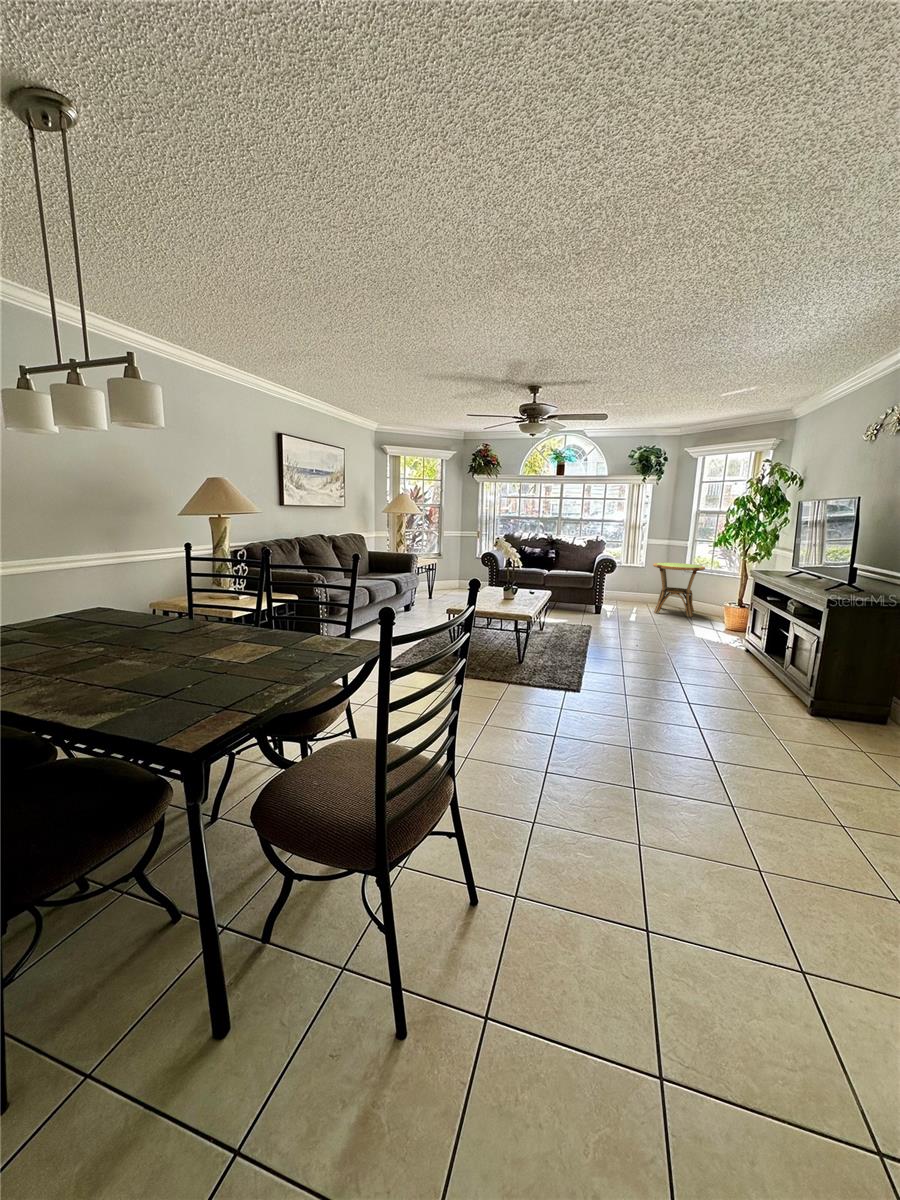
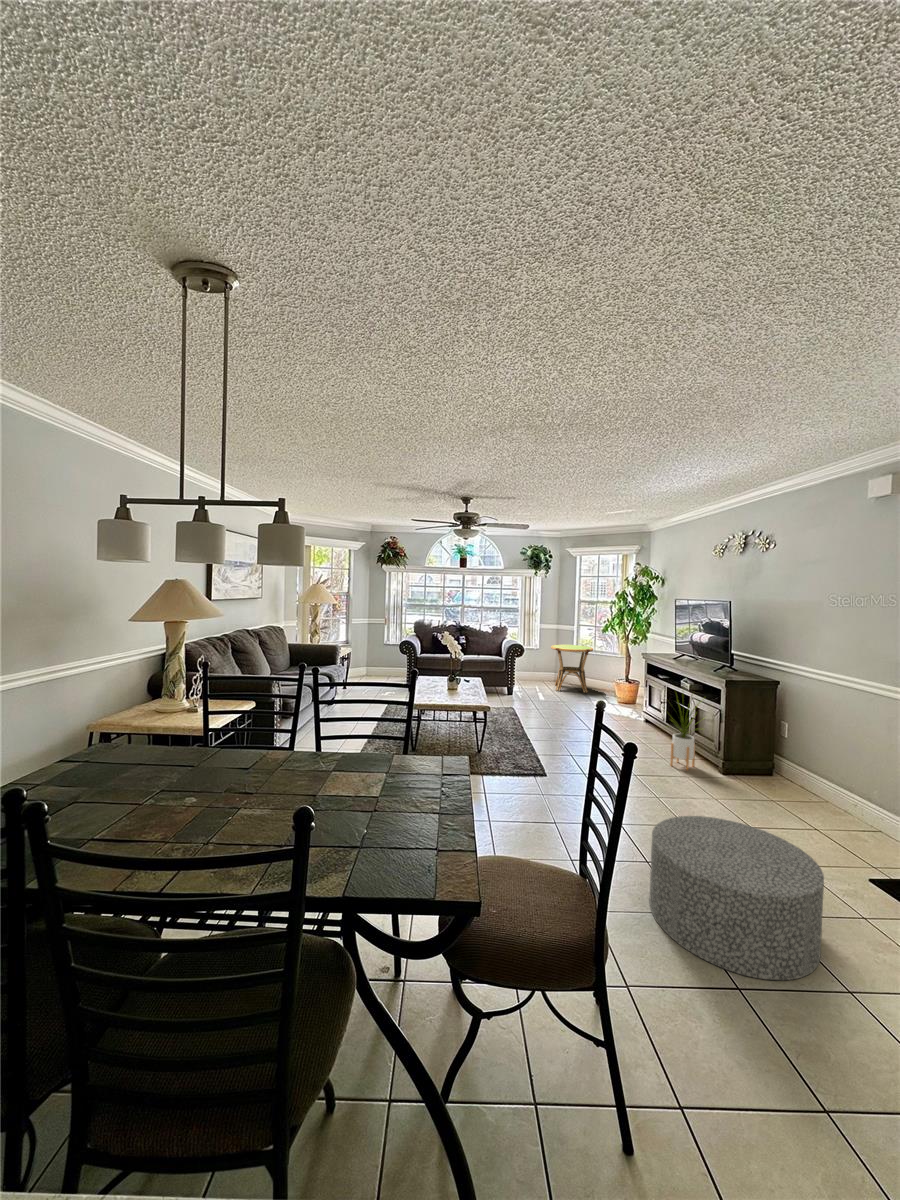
house plant: none [741,603,803,704] -> present [670,697,700,770]
ottoman: none [603,738,824,940] -> present [649,816,824,980]

